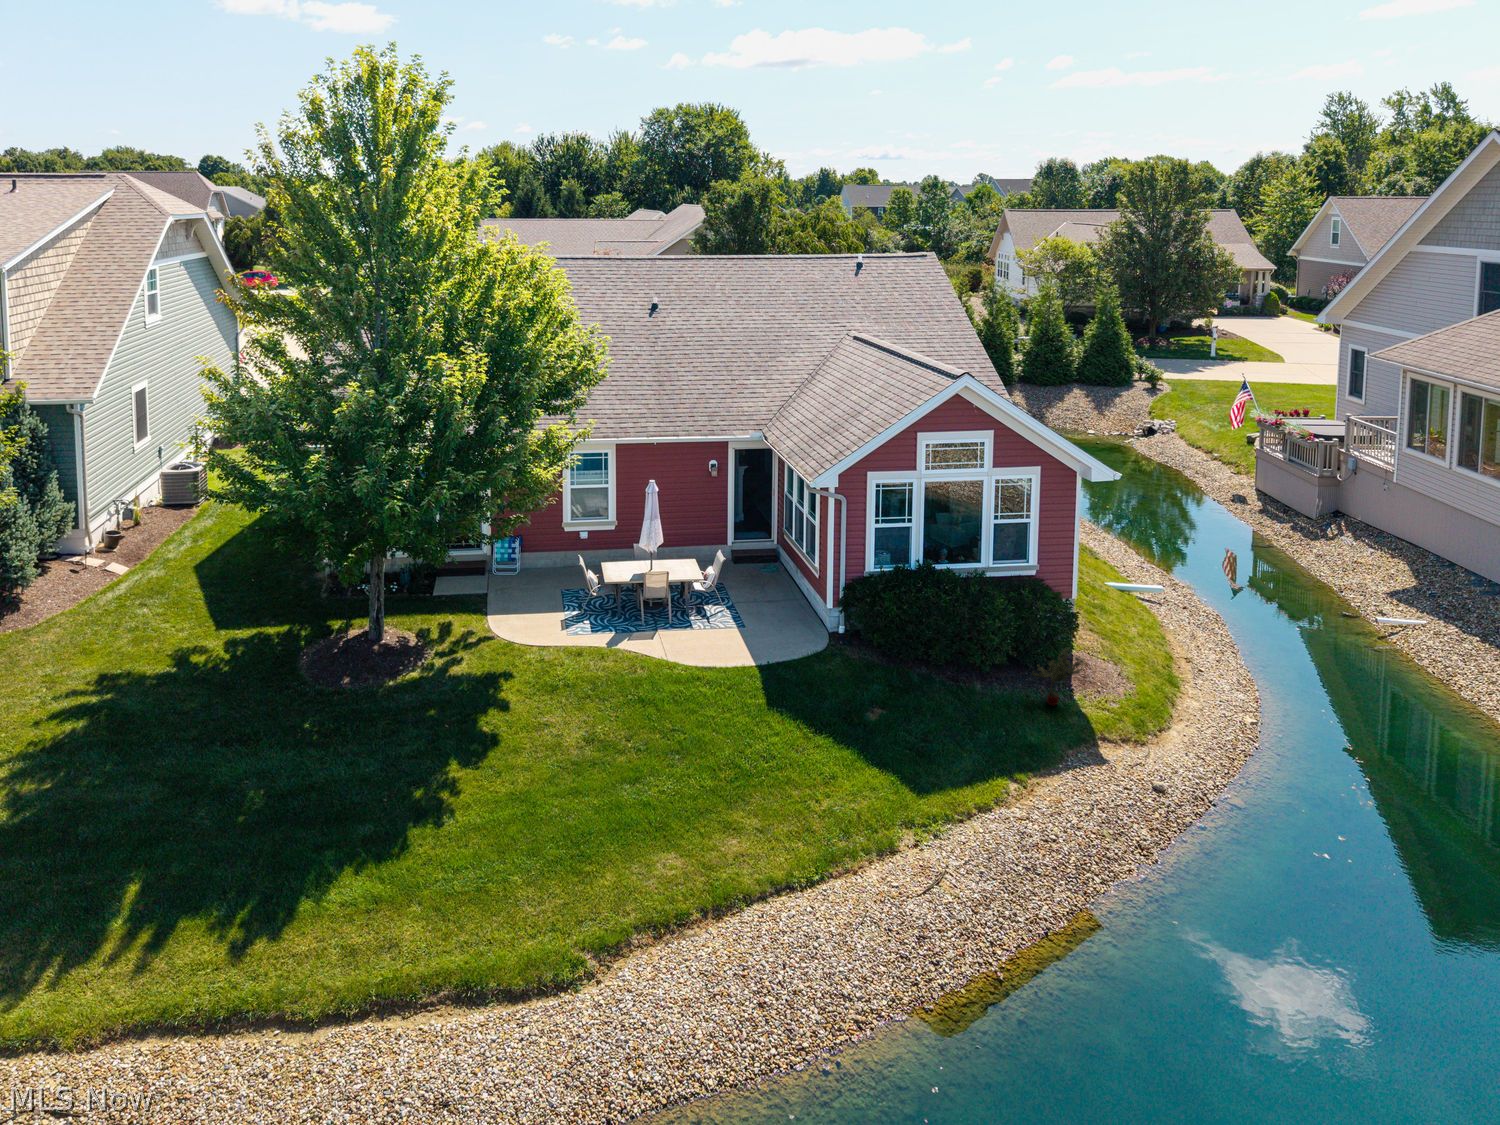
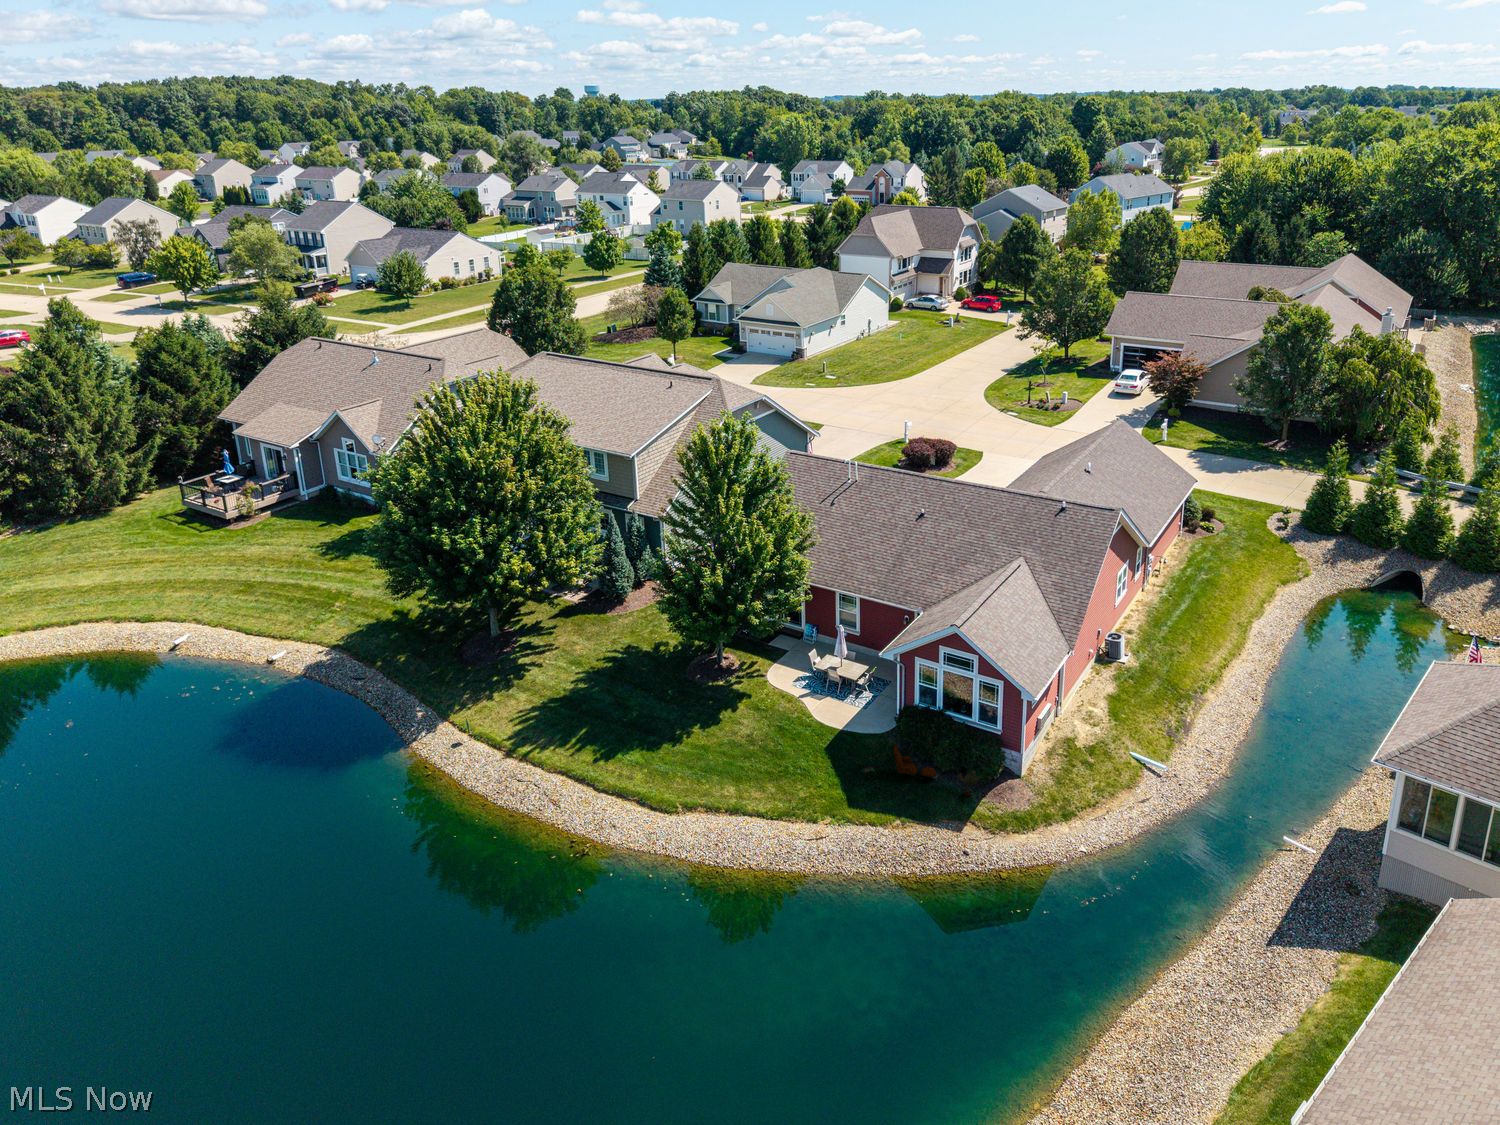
lounge chair: none [914,650,986,722] -> present [893,745,936,783]

